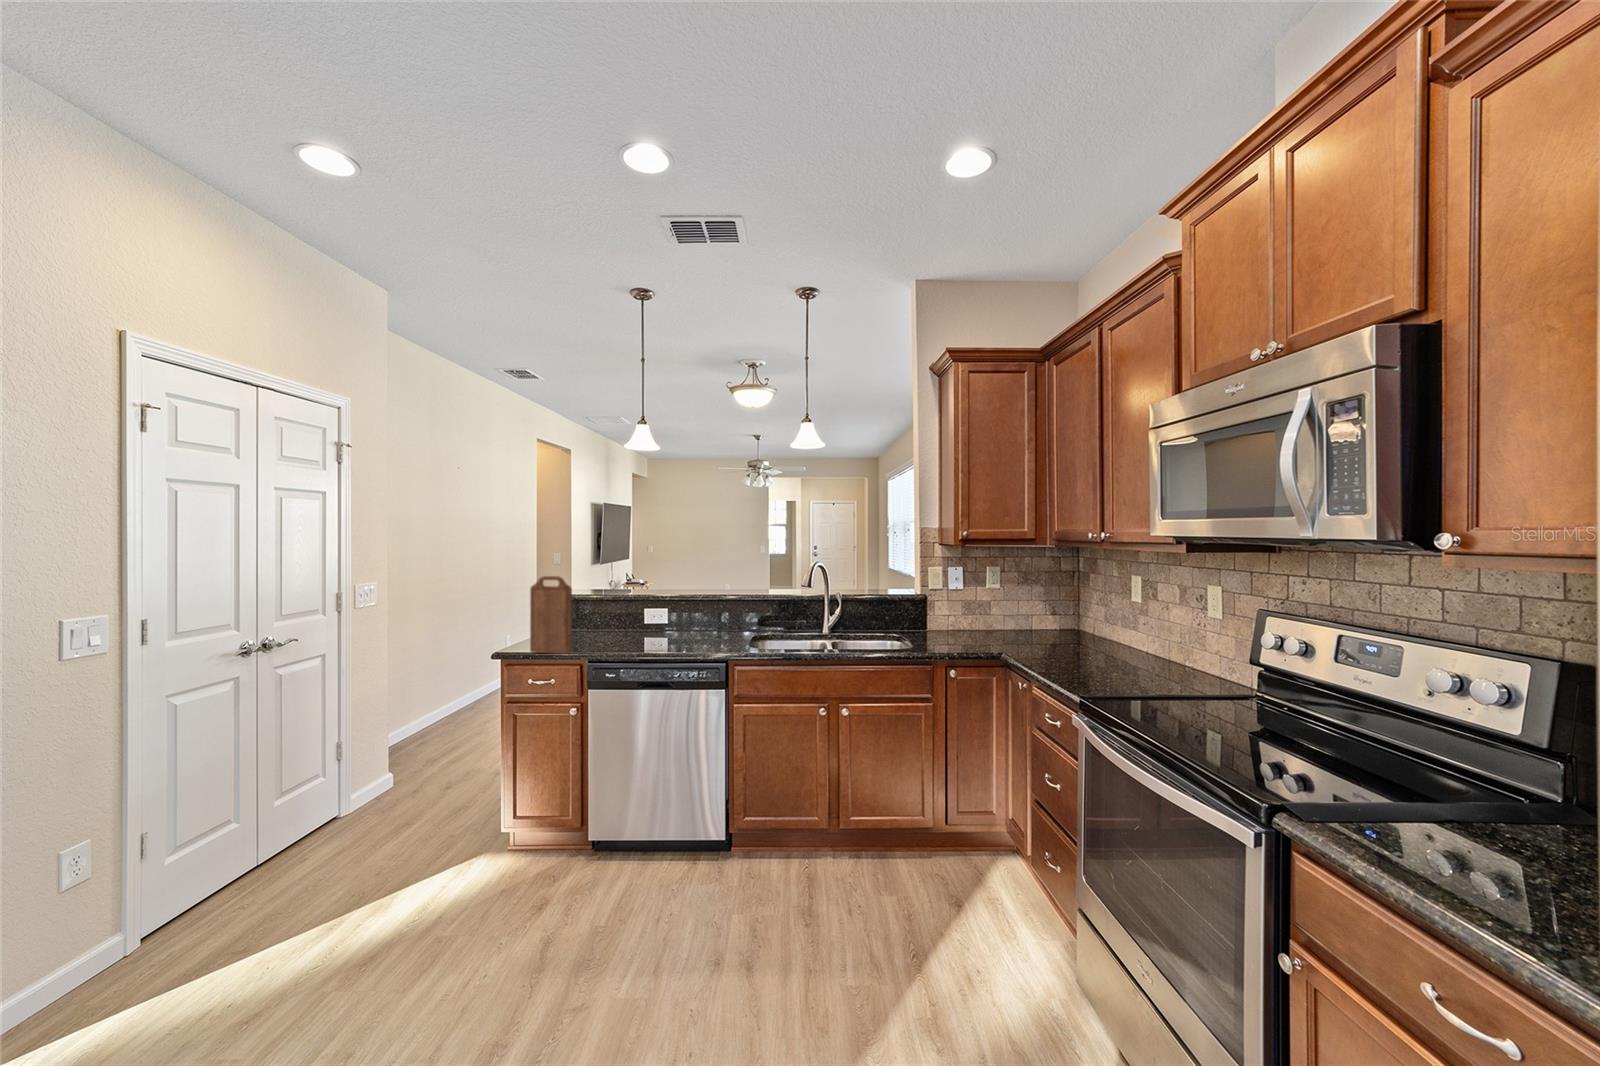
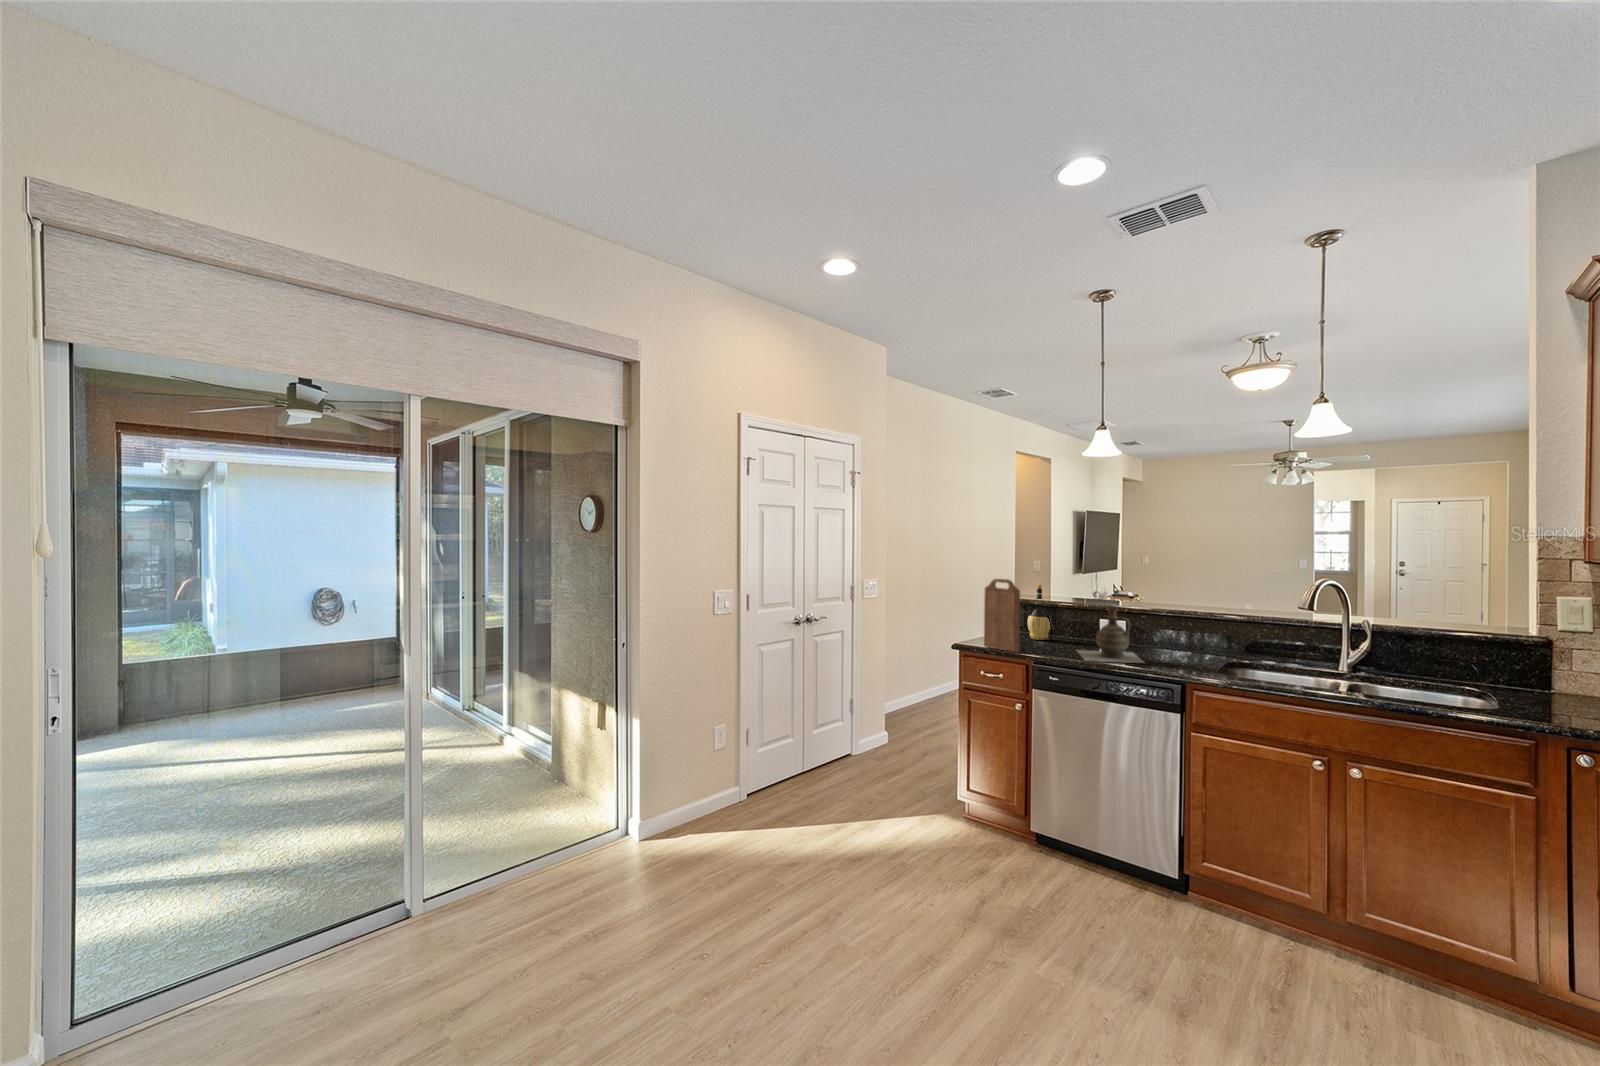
wine bottle: none [571,581,595,638] -> present [1028,585,1051,640]
ceramic jug: none [626,599,692,653] -> present [1077,608,1144,663]

